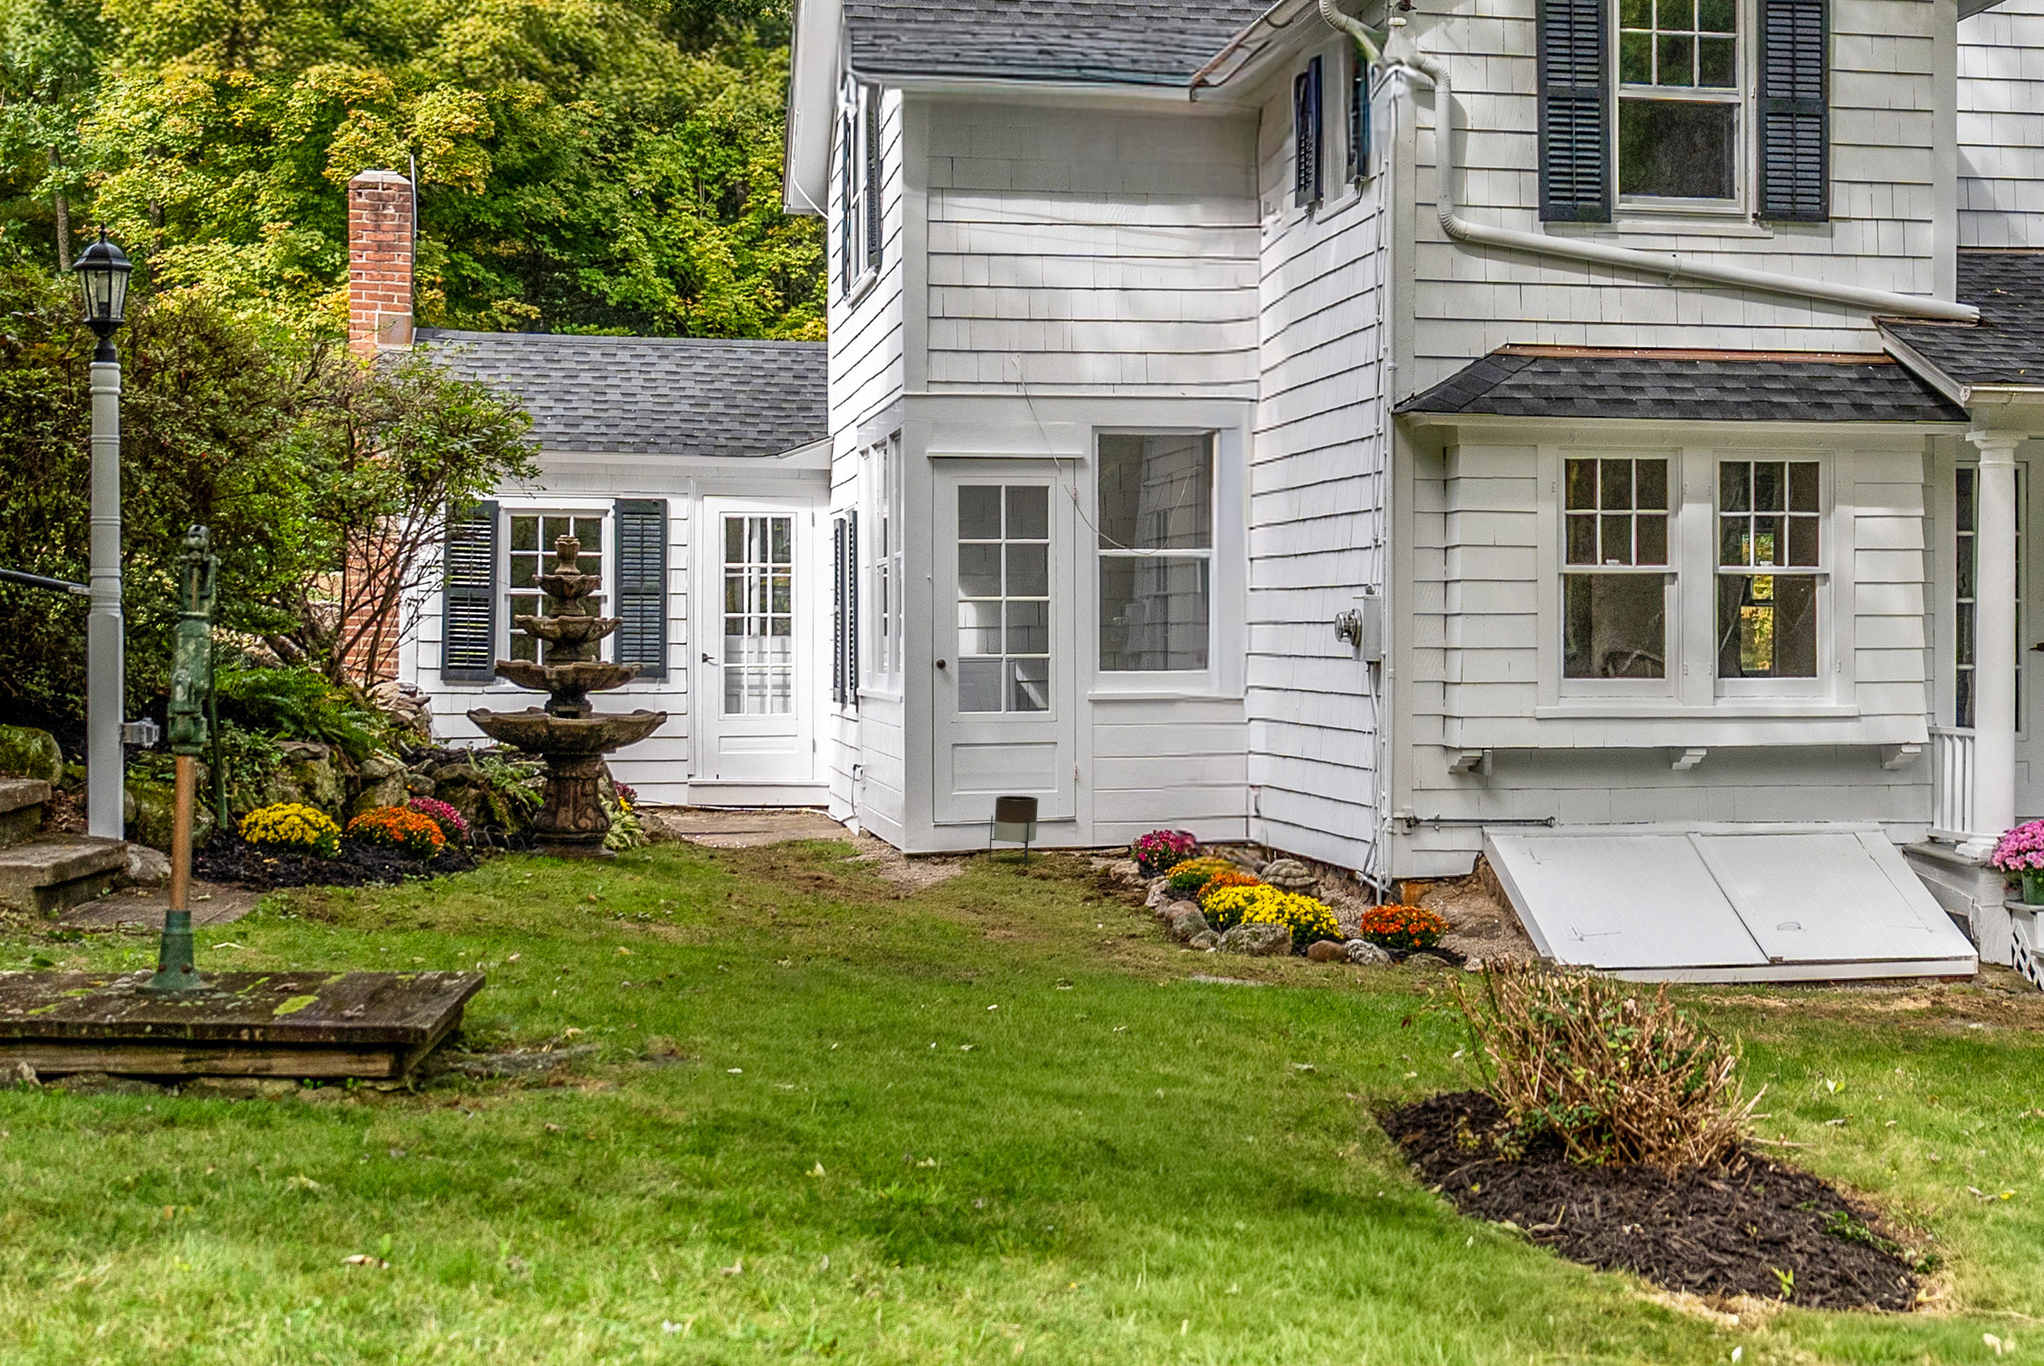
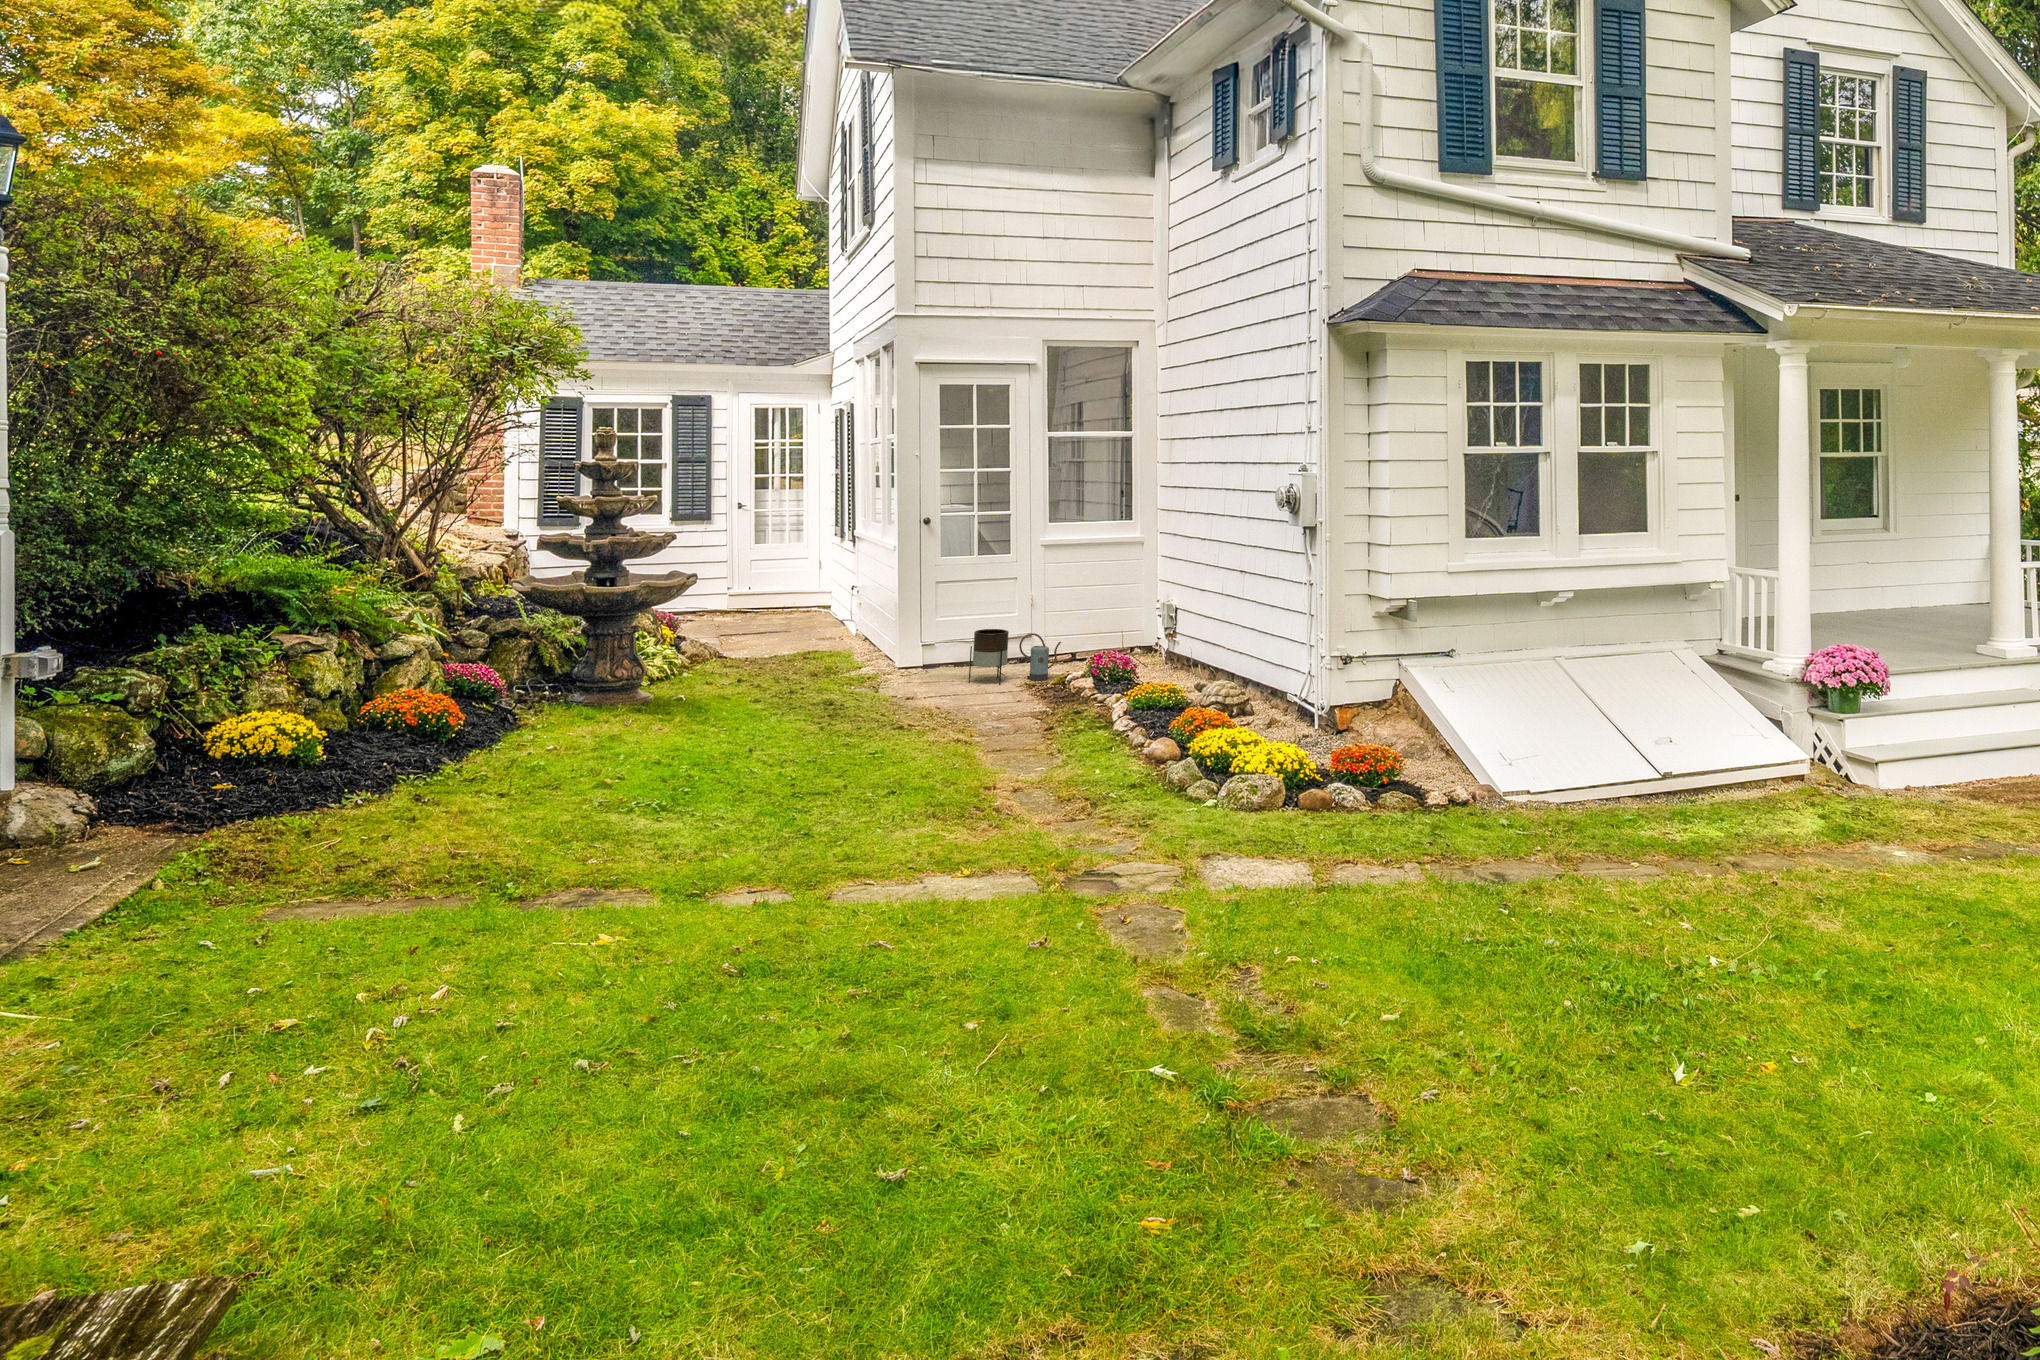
watering can: none [1052,804,1105,865] -> present [1019,633,1061,681]

